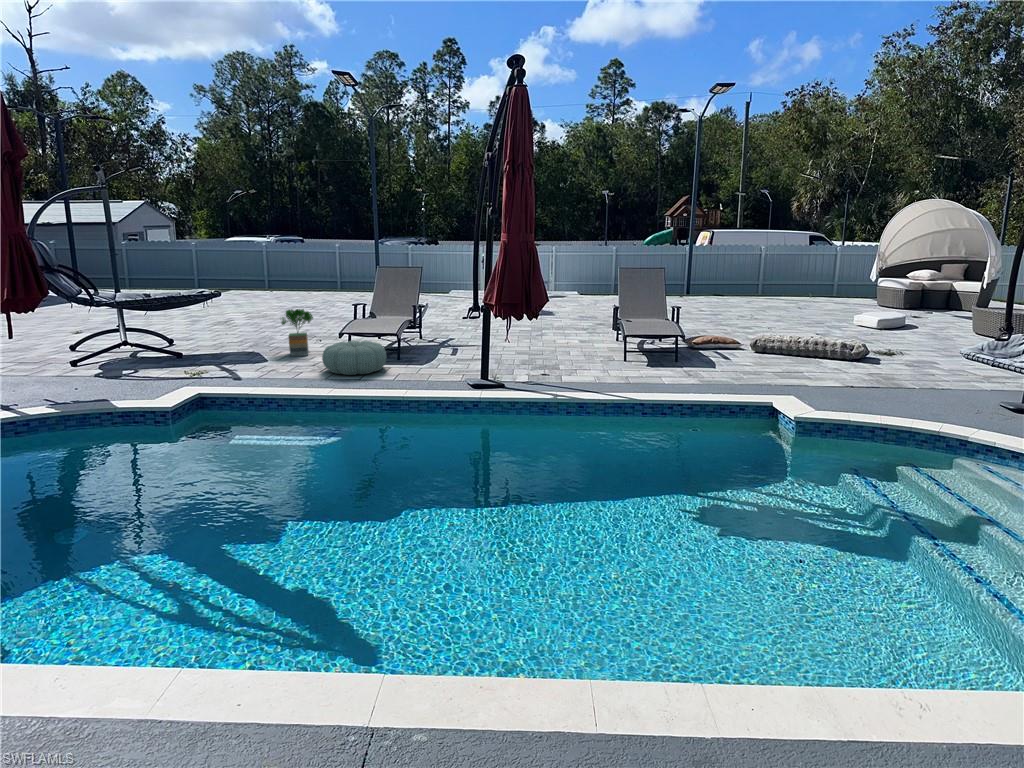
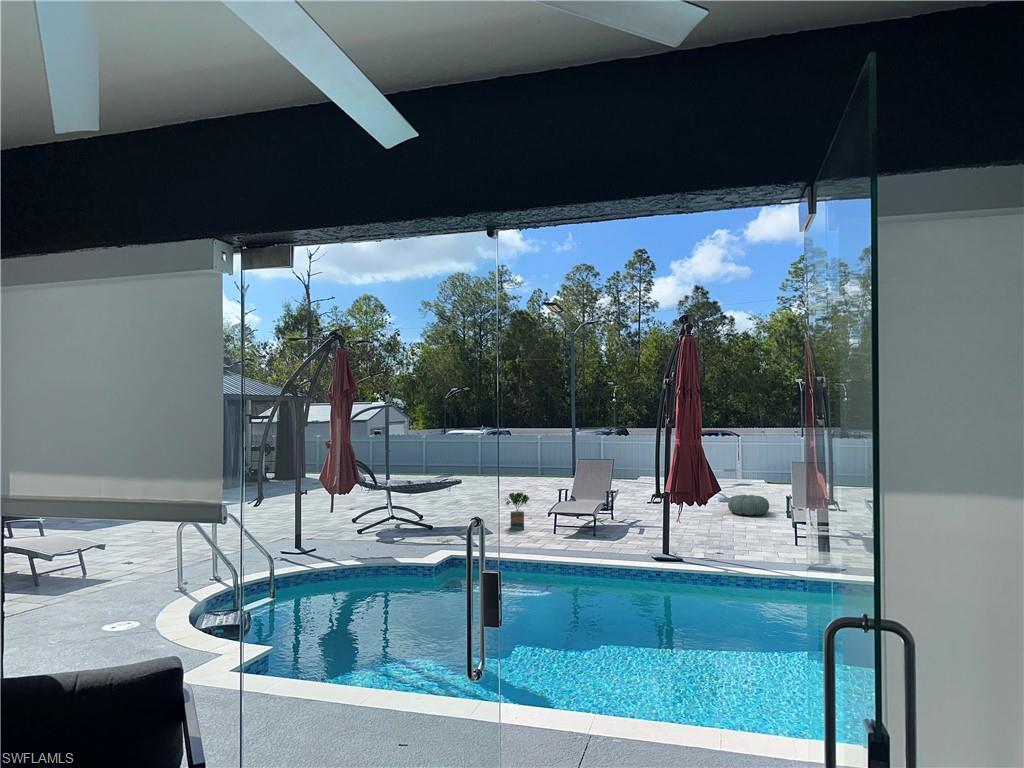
pouf: present [322,341,387,375] -> present [728,495,769,515]

